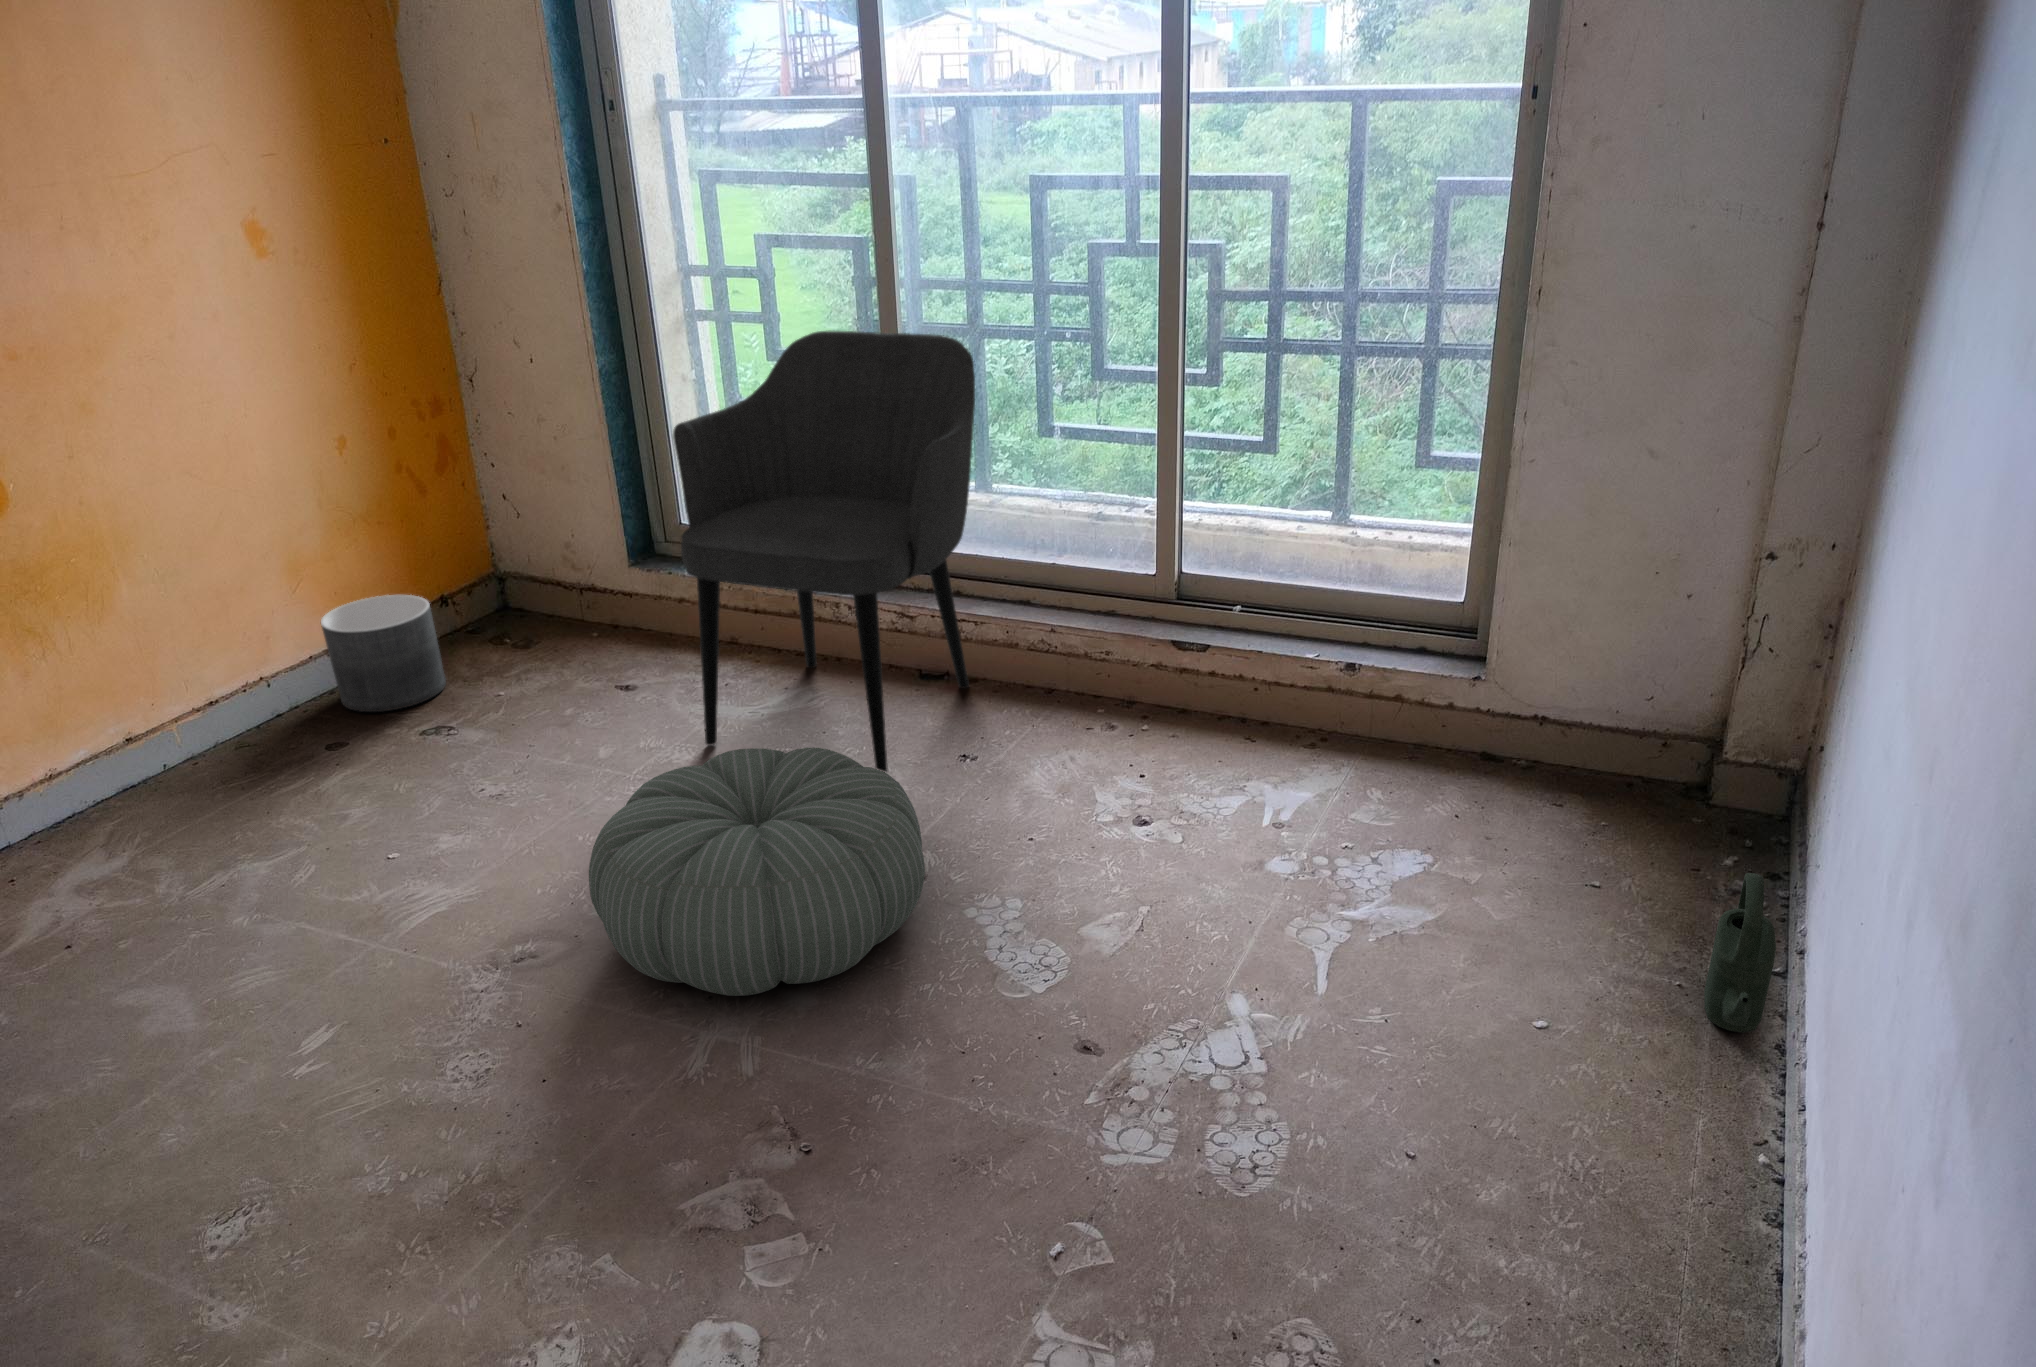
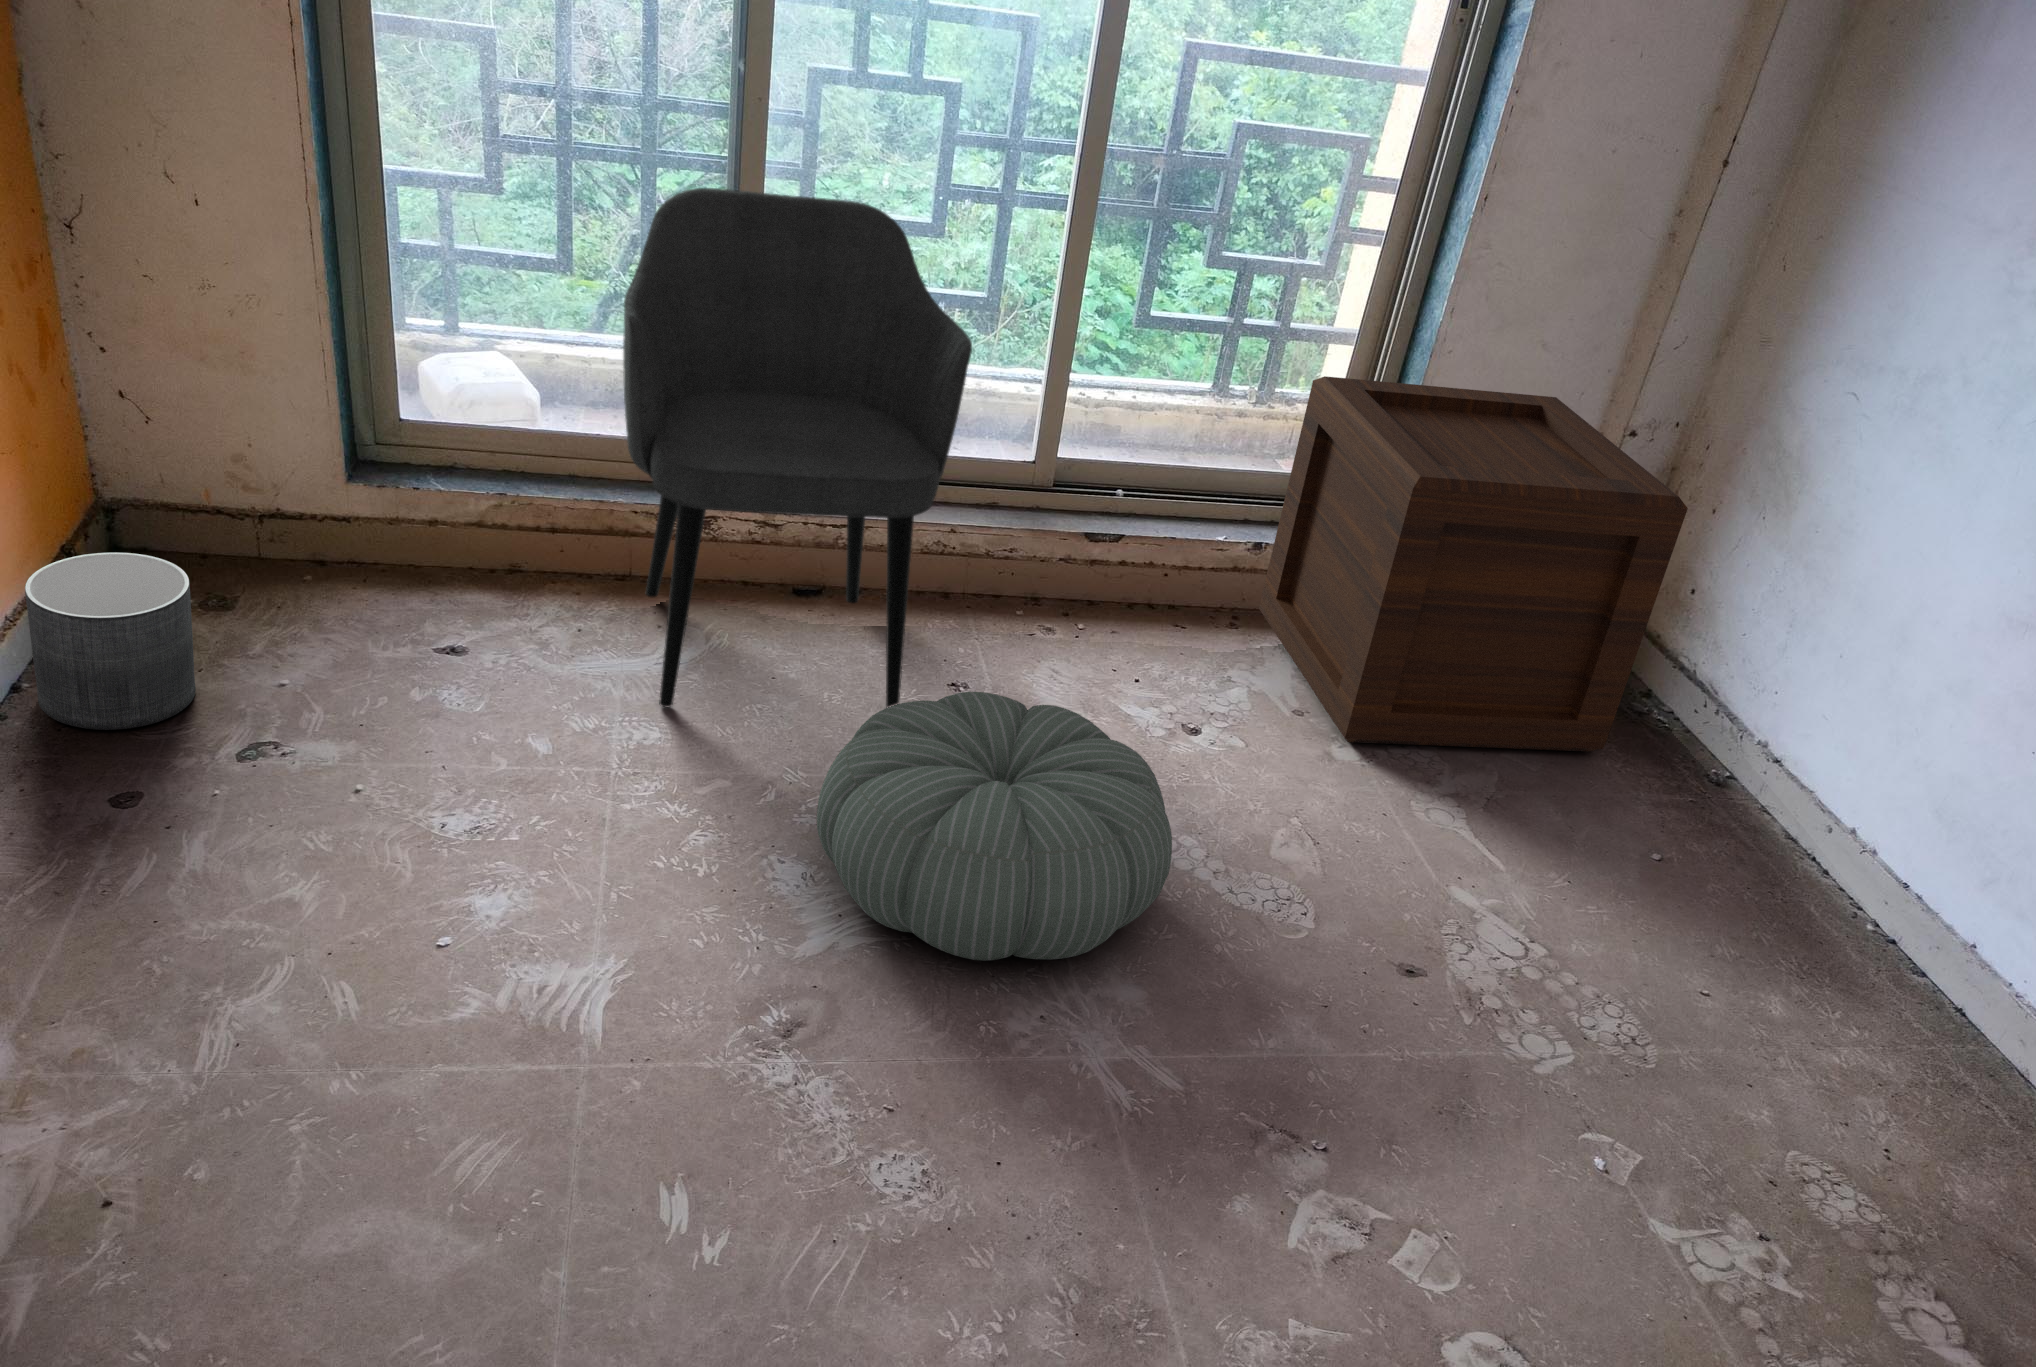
wooden crate: none [1288,487,1684,930] -> present [1259,376,1688,751]
watering can: present [1704,873,1776,1033] -> none [1671,690,1776,812]

